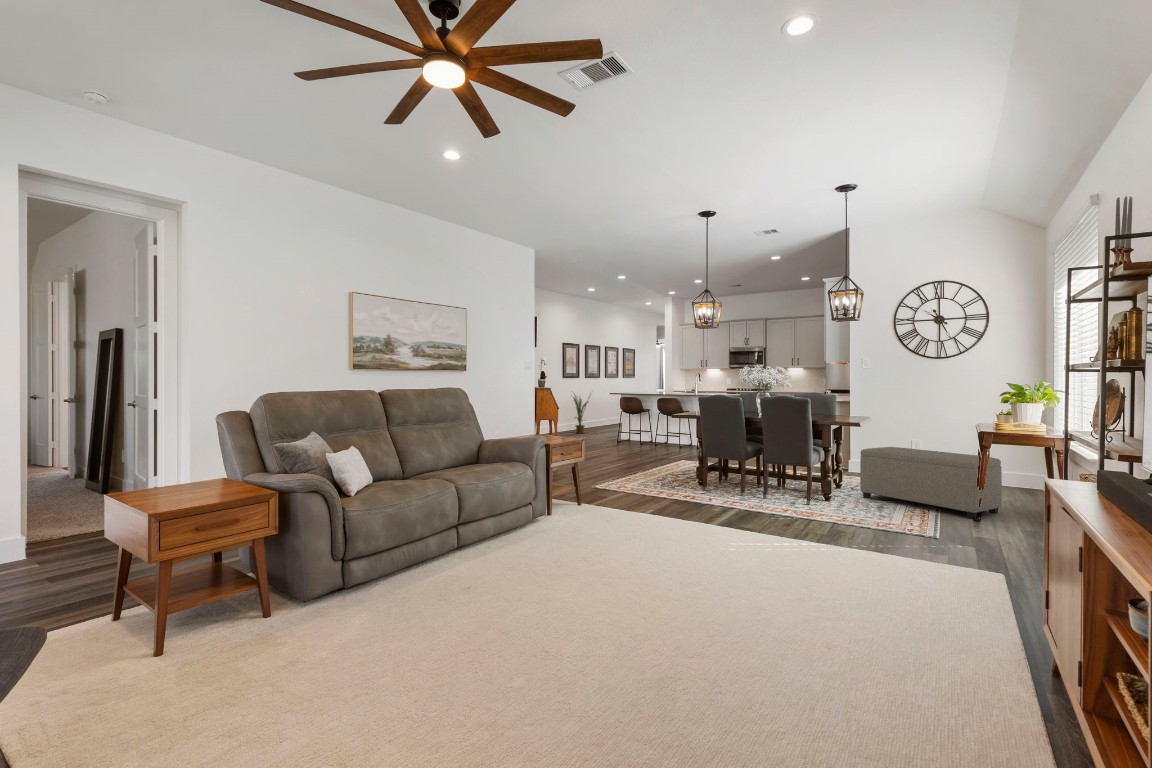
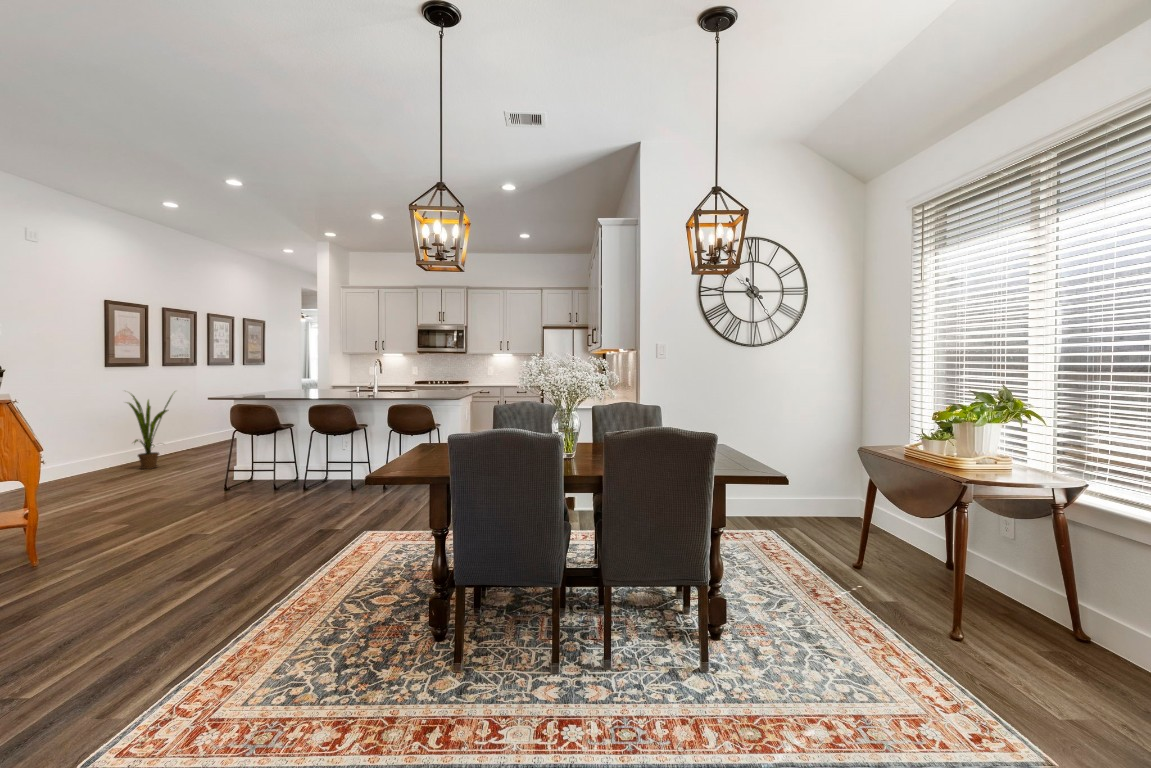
ottoman: present [860,447,1002,518] -> none [755,513,1006,673]

